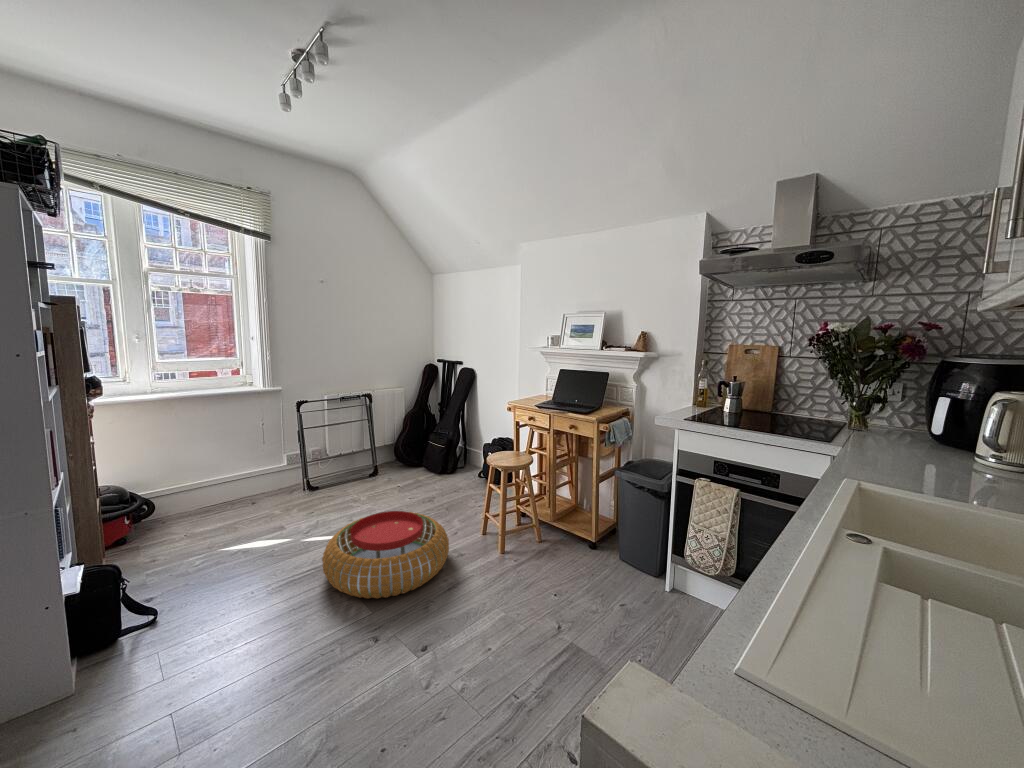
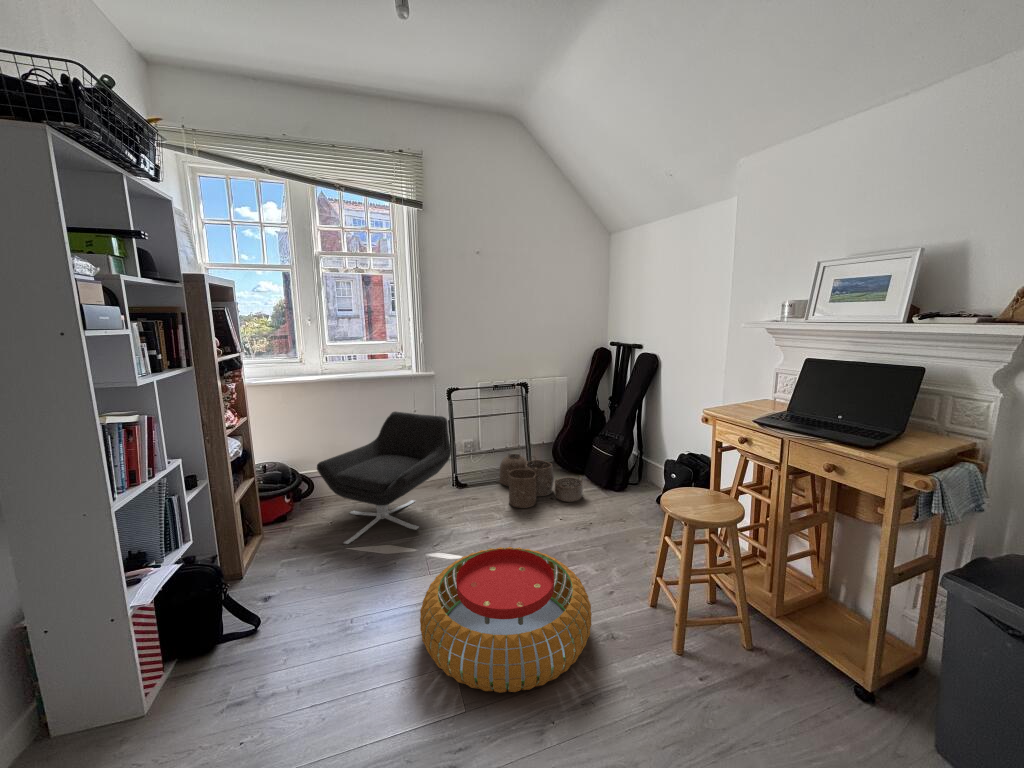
lounge chair: none [170,425,311,546] -> present [317,412,451,544]
woven basket: none [349,452,423,495] -> present [499,454,583,508]

